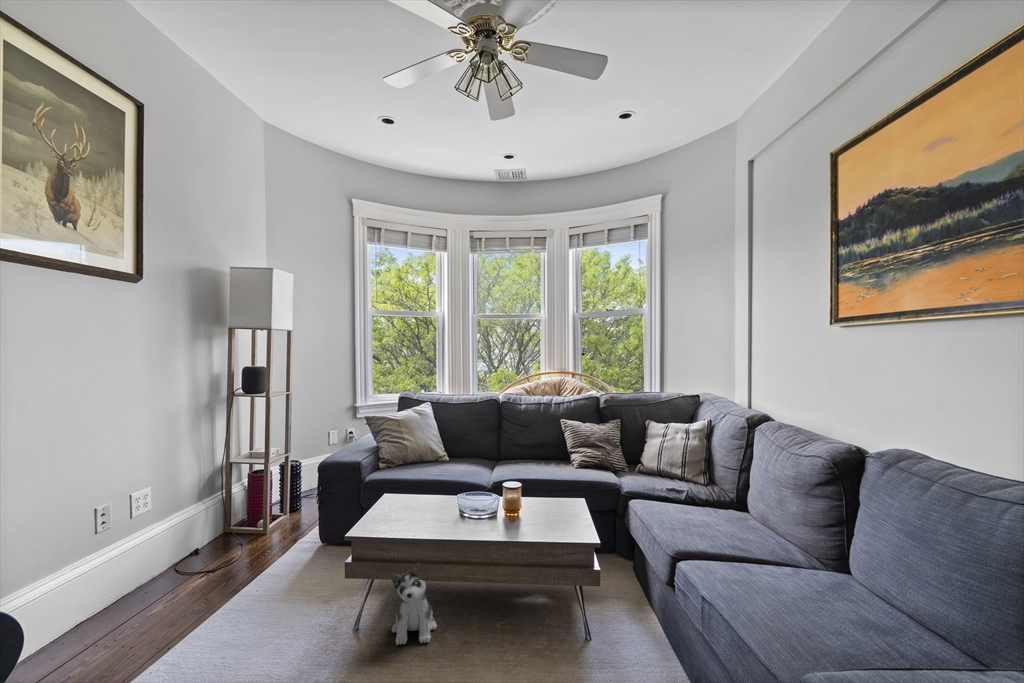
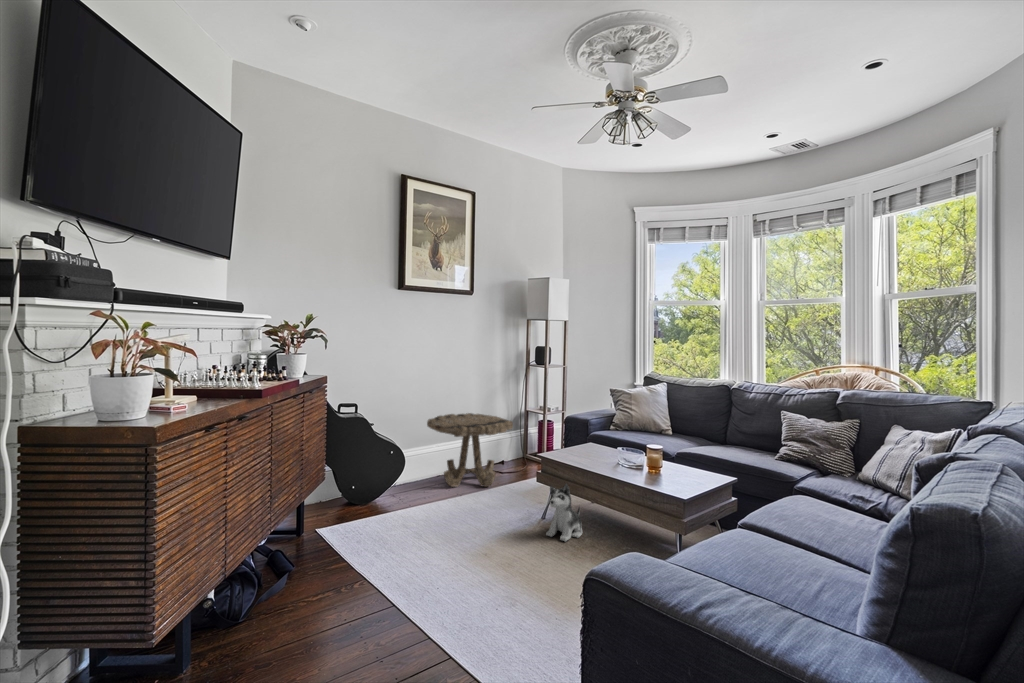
side table: none [88,487,255,628] -> present [427,413,513,487]

